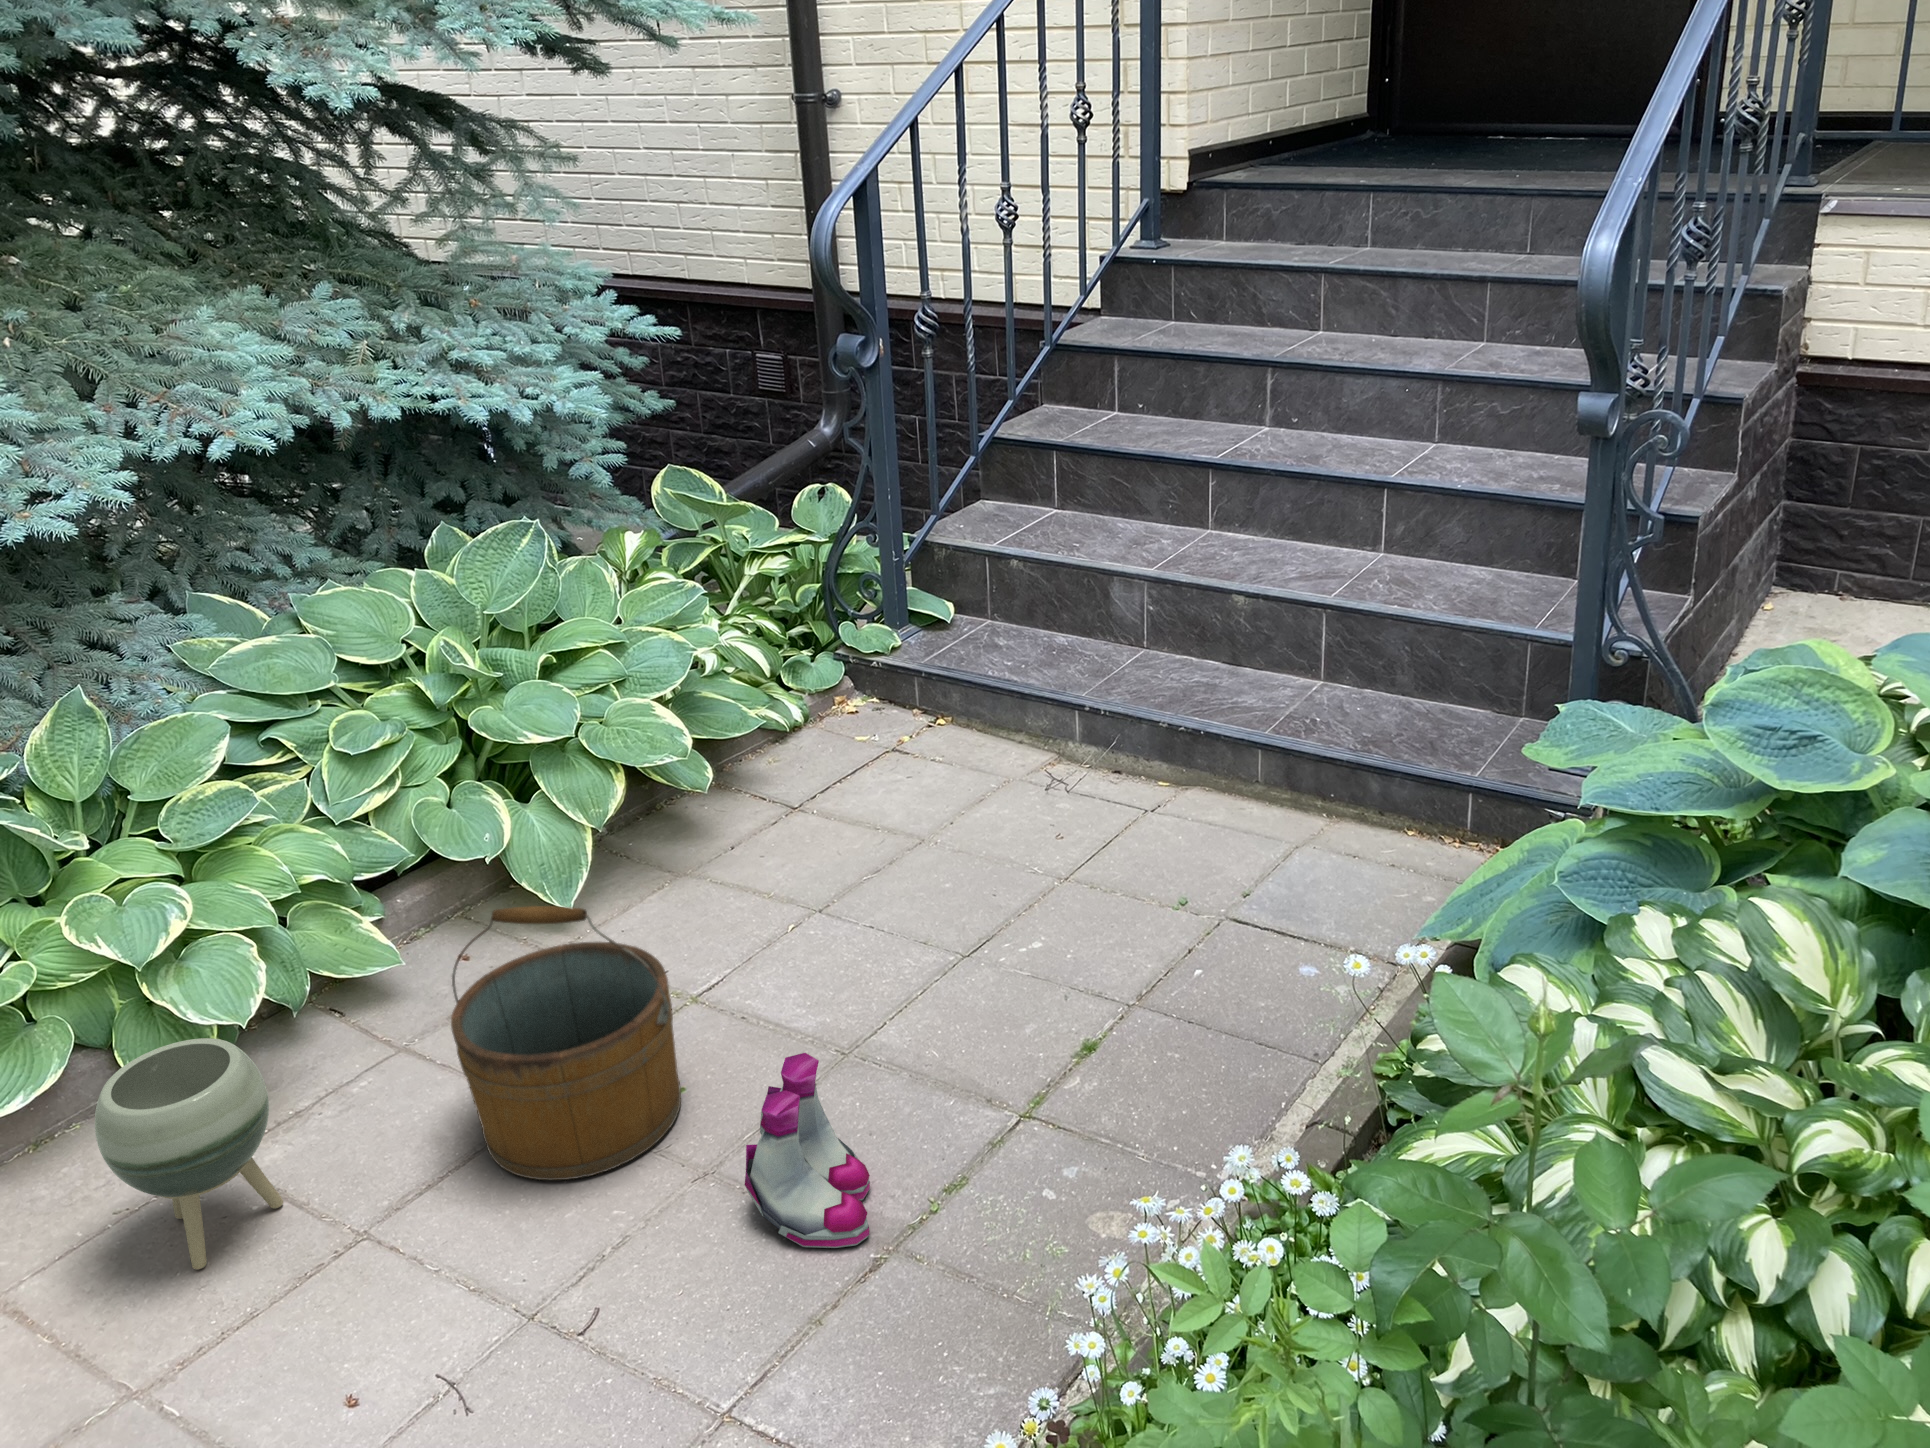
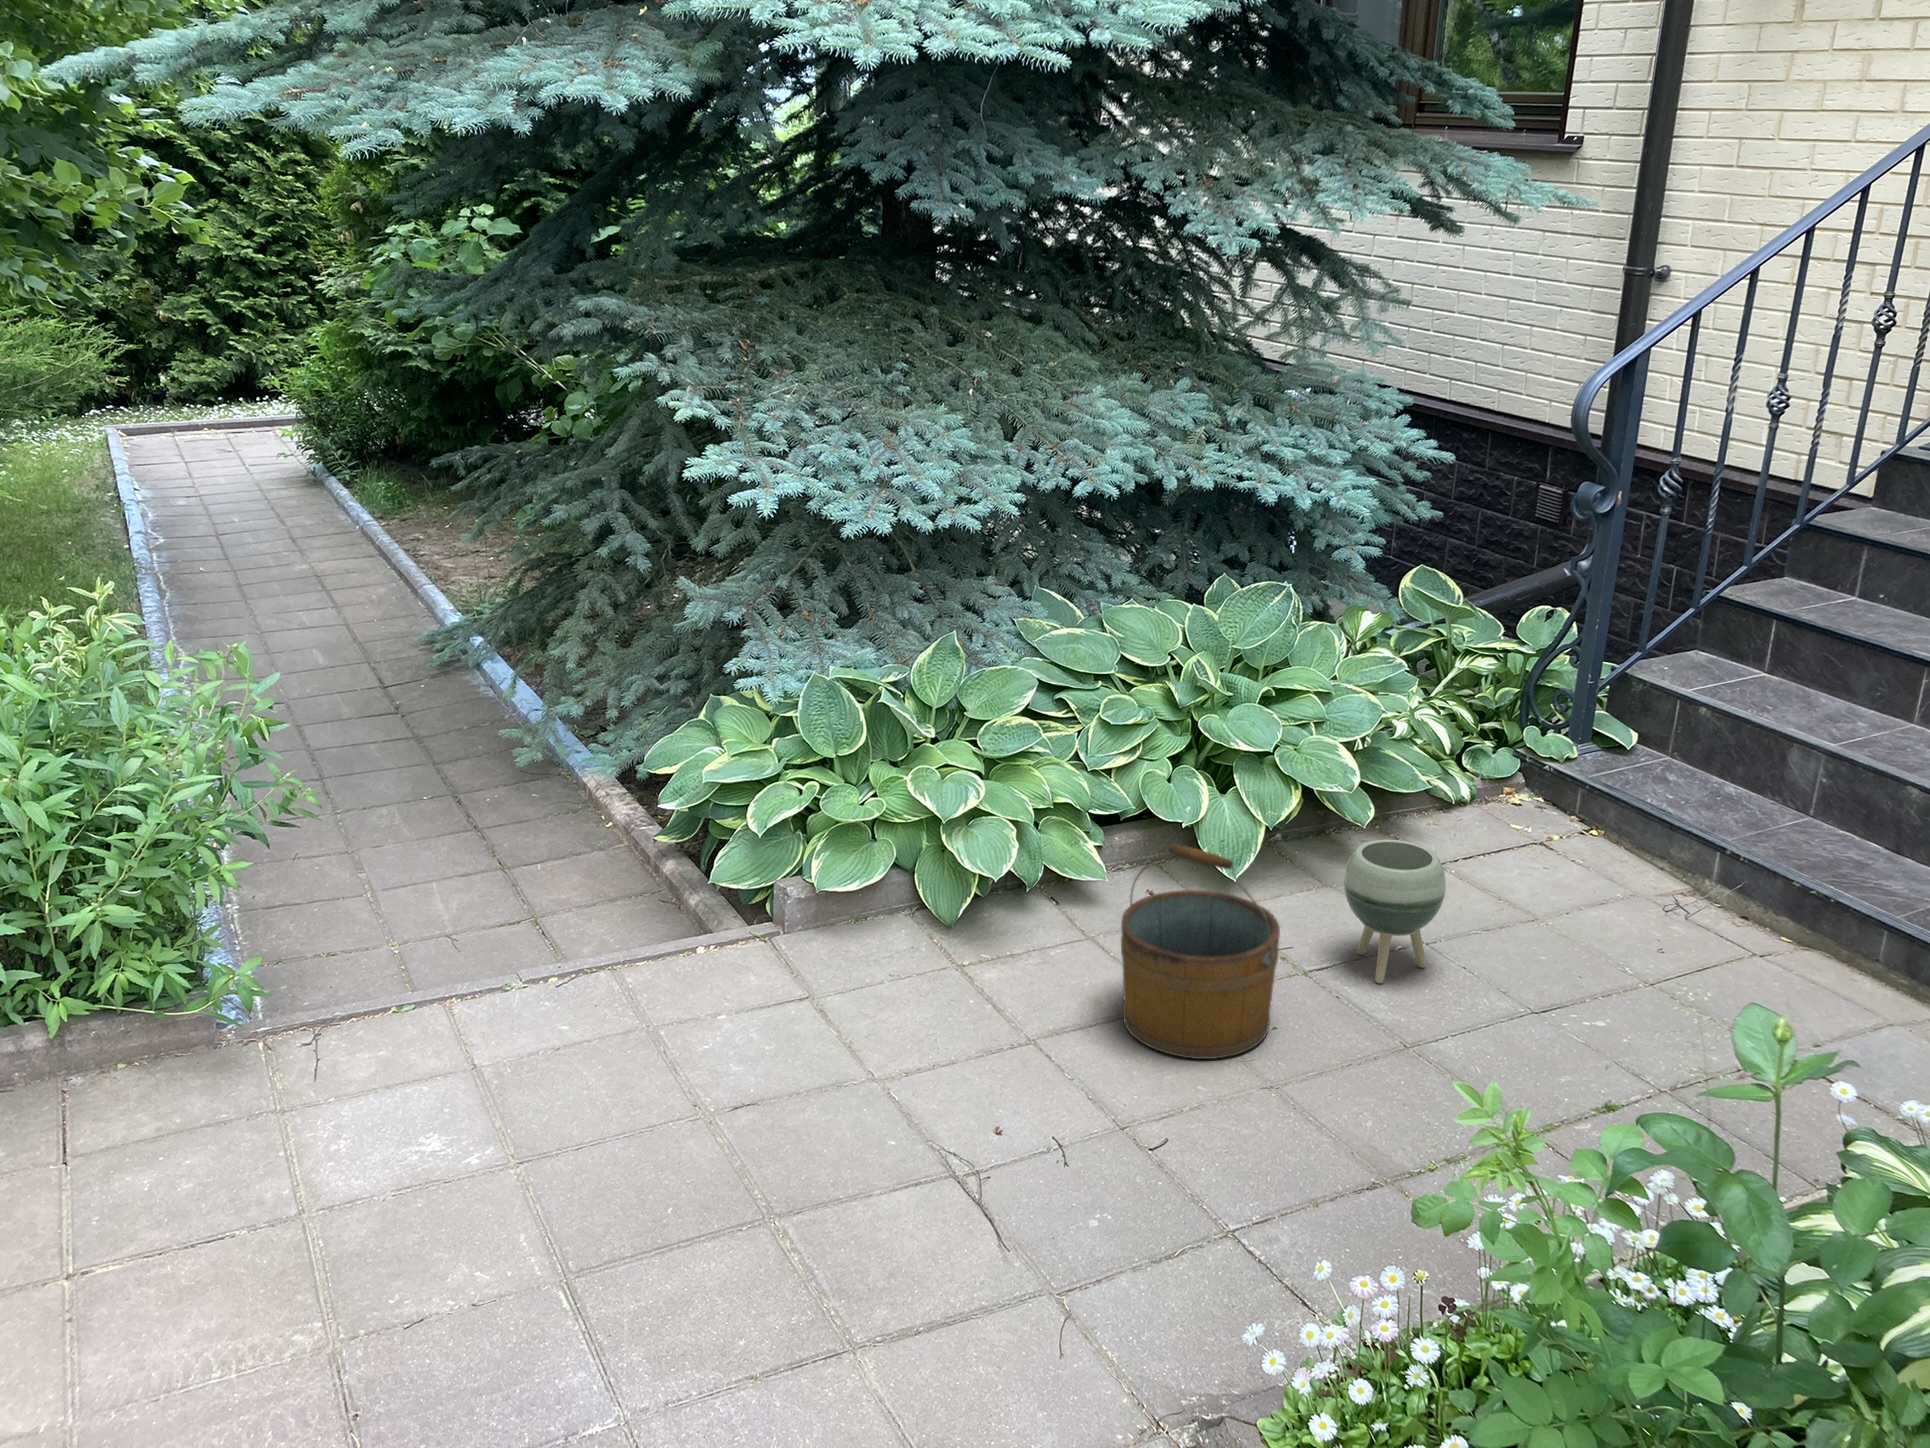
planter: present [95,1038,283,1270] -> present [1344,840,1446,983]
boots: present [745,1053,870,1248] -> none [1289,1012,1386,1167]

